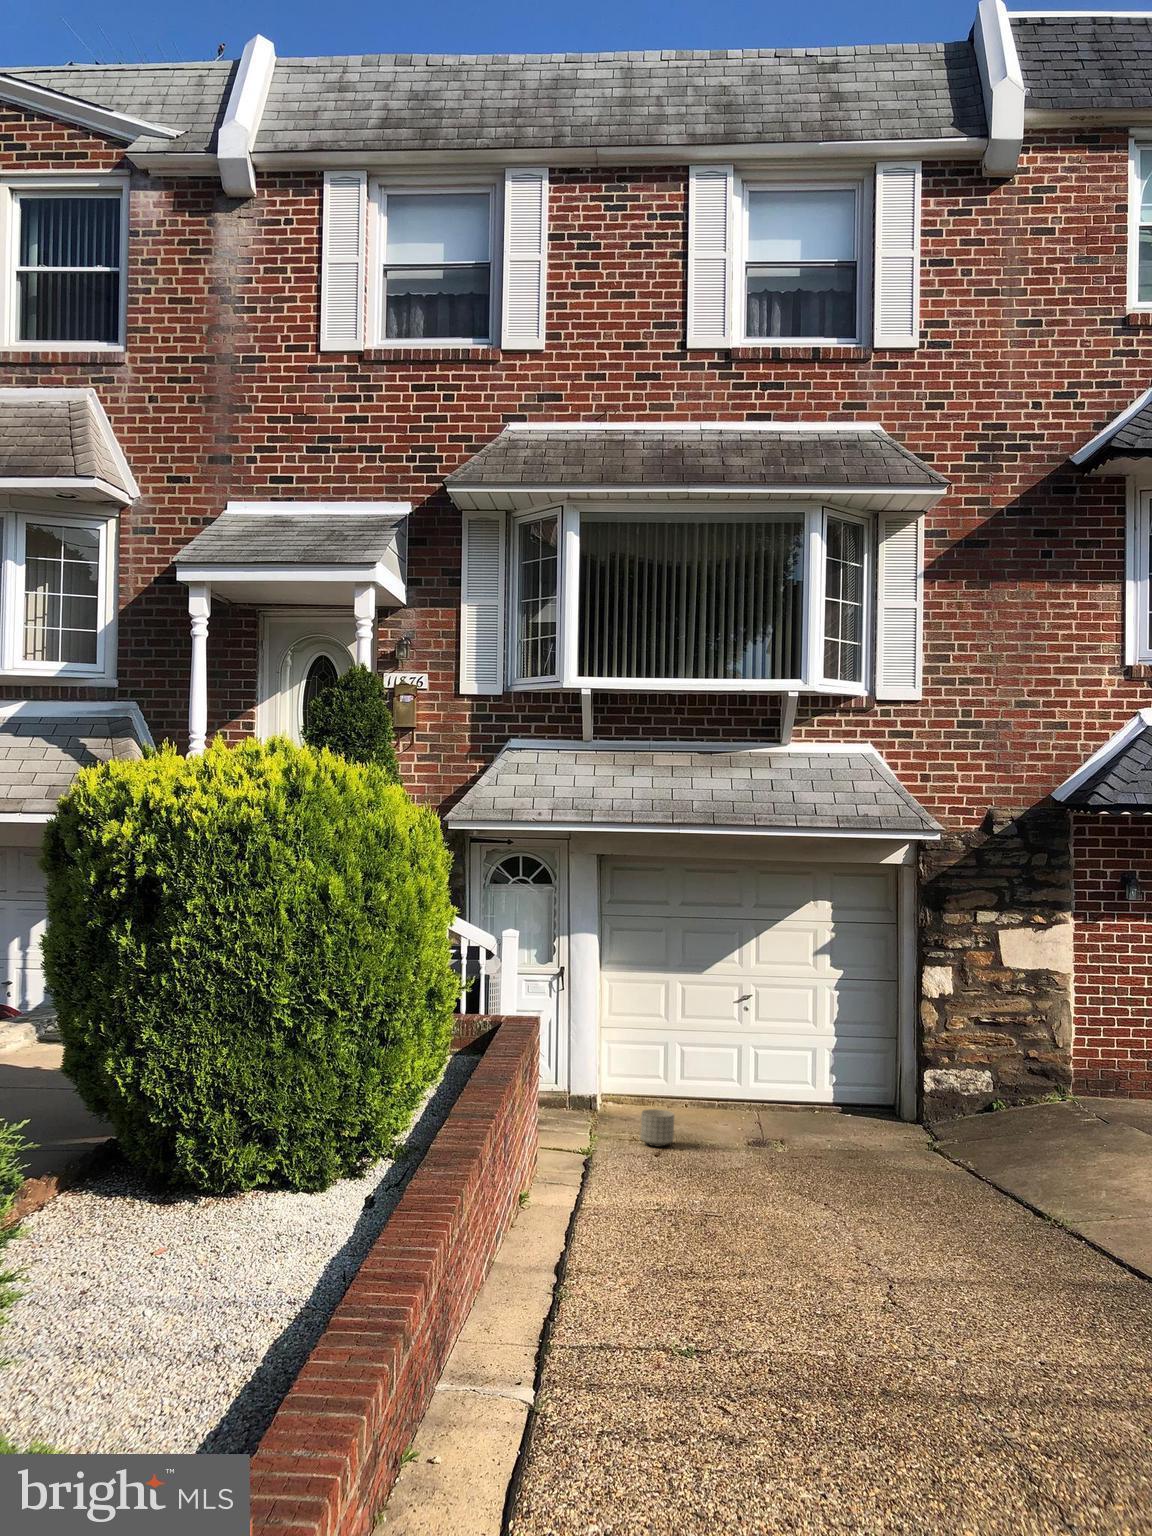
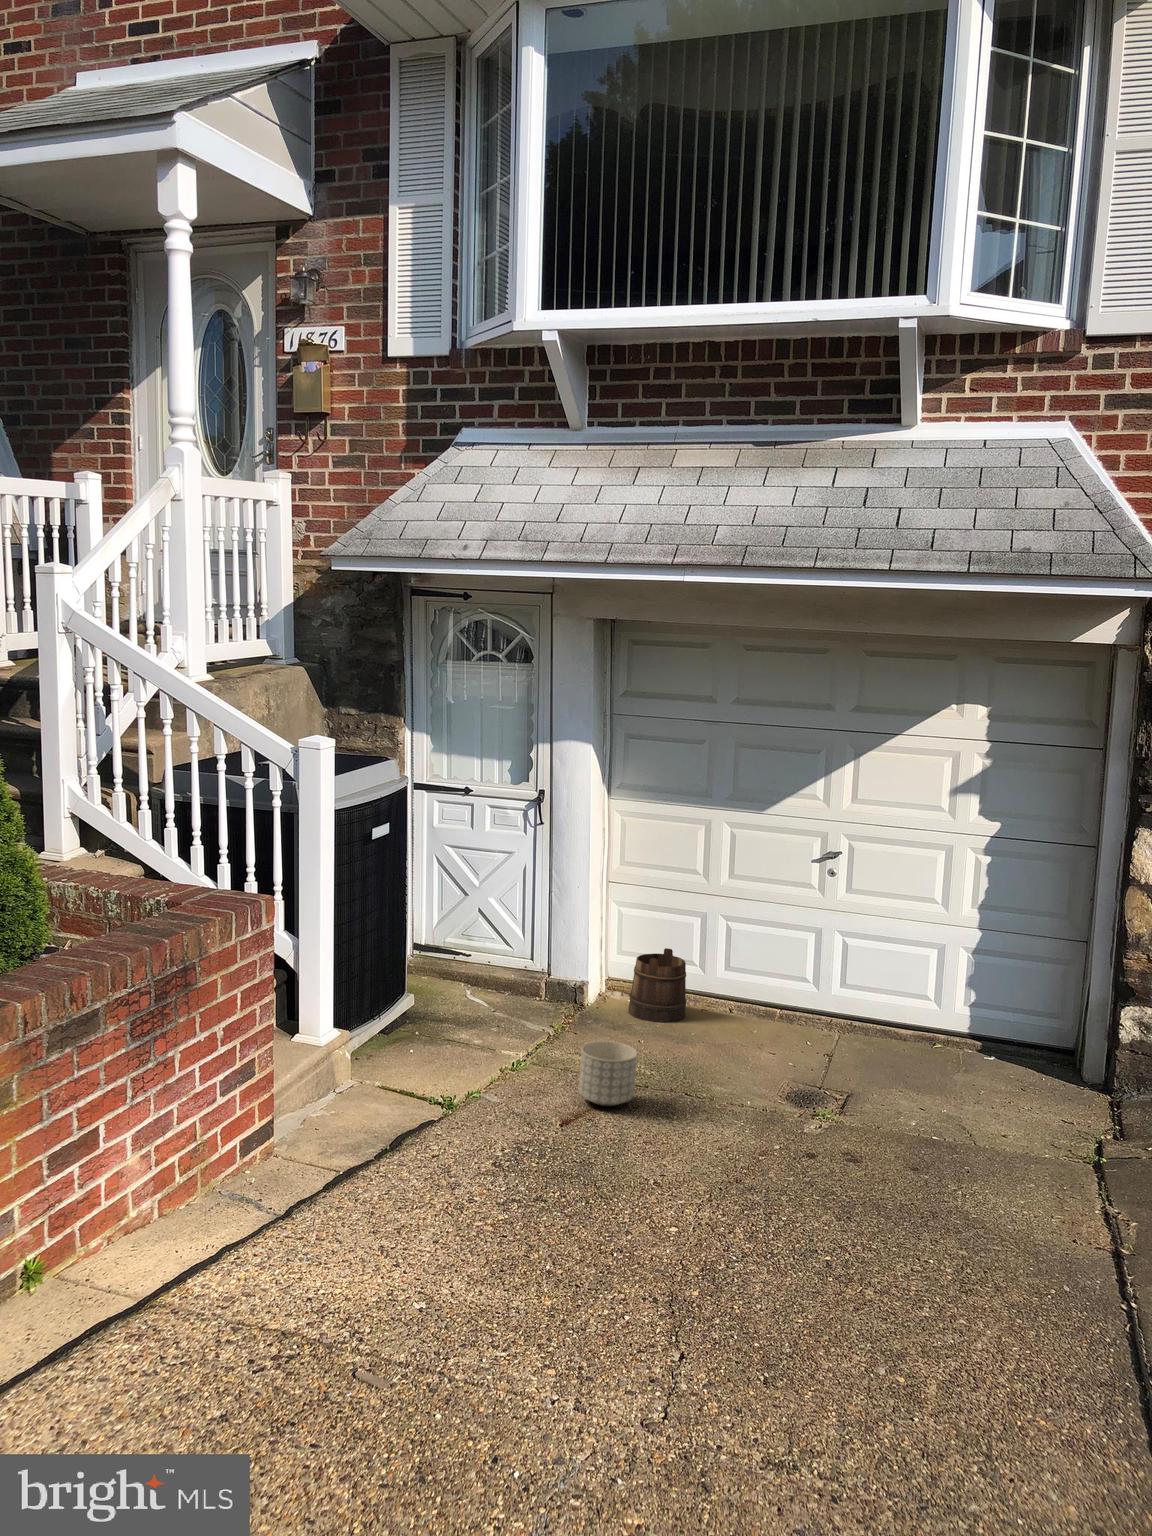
bucket: none [624,1066,662,1113] -> present [628,948,686,1023]

